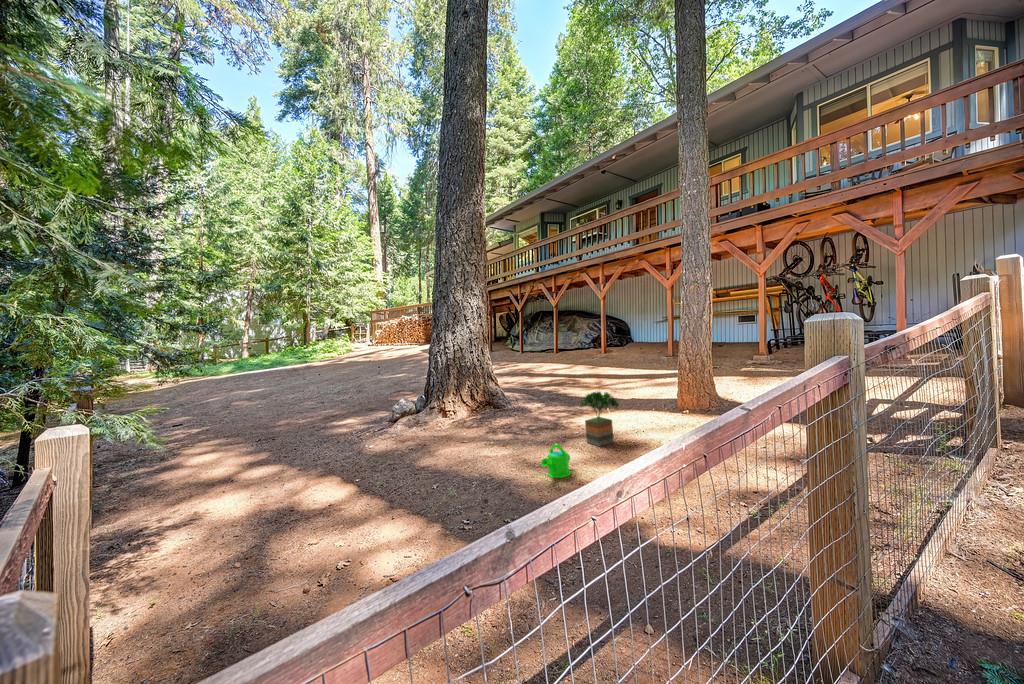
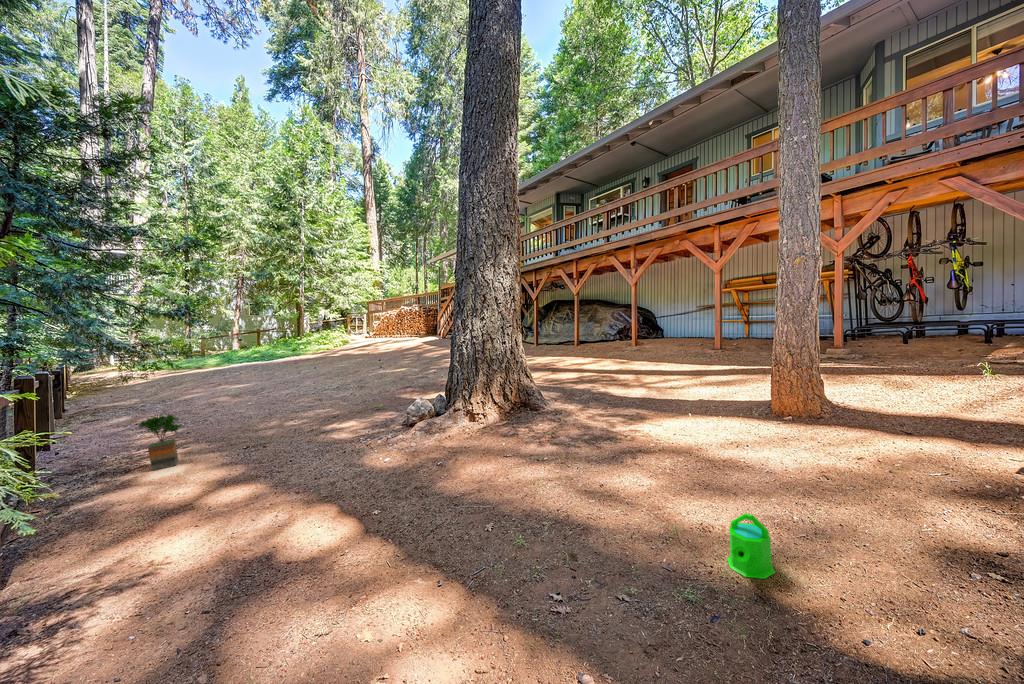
potted tree: present [580,392,620,446] -> present [138,415,181,471]

